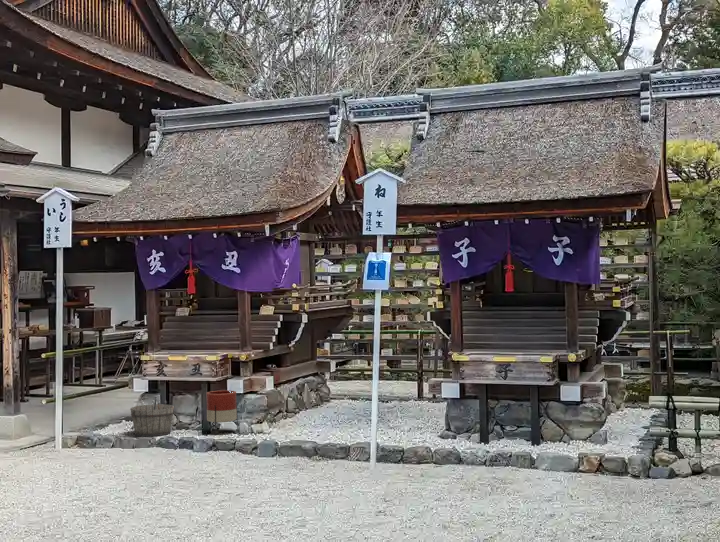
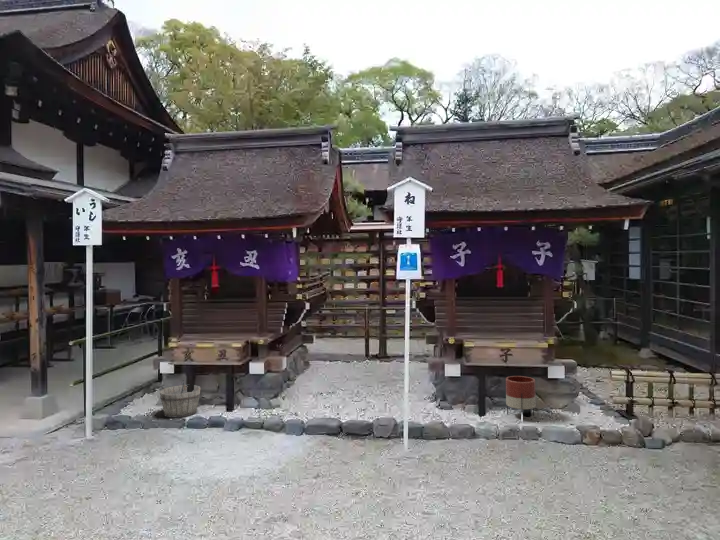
planter: present [207,390,238,435] -> present [506,376,536,415]

